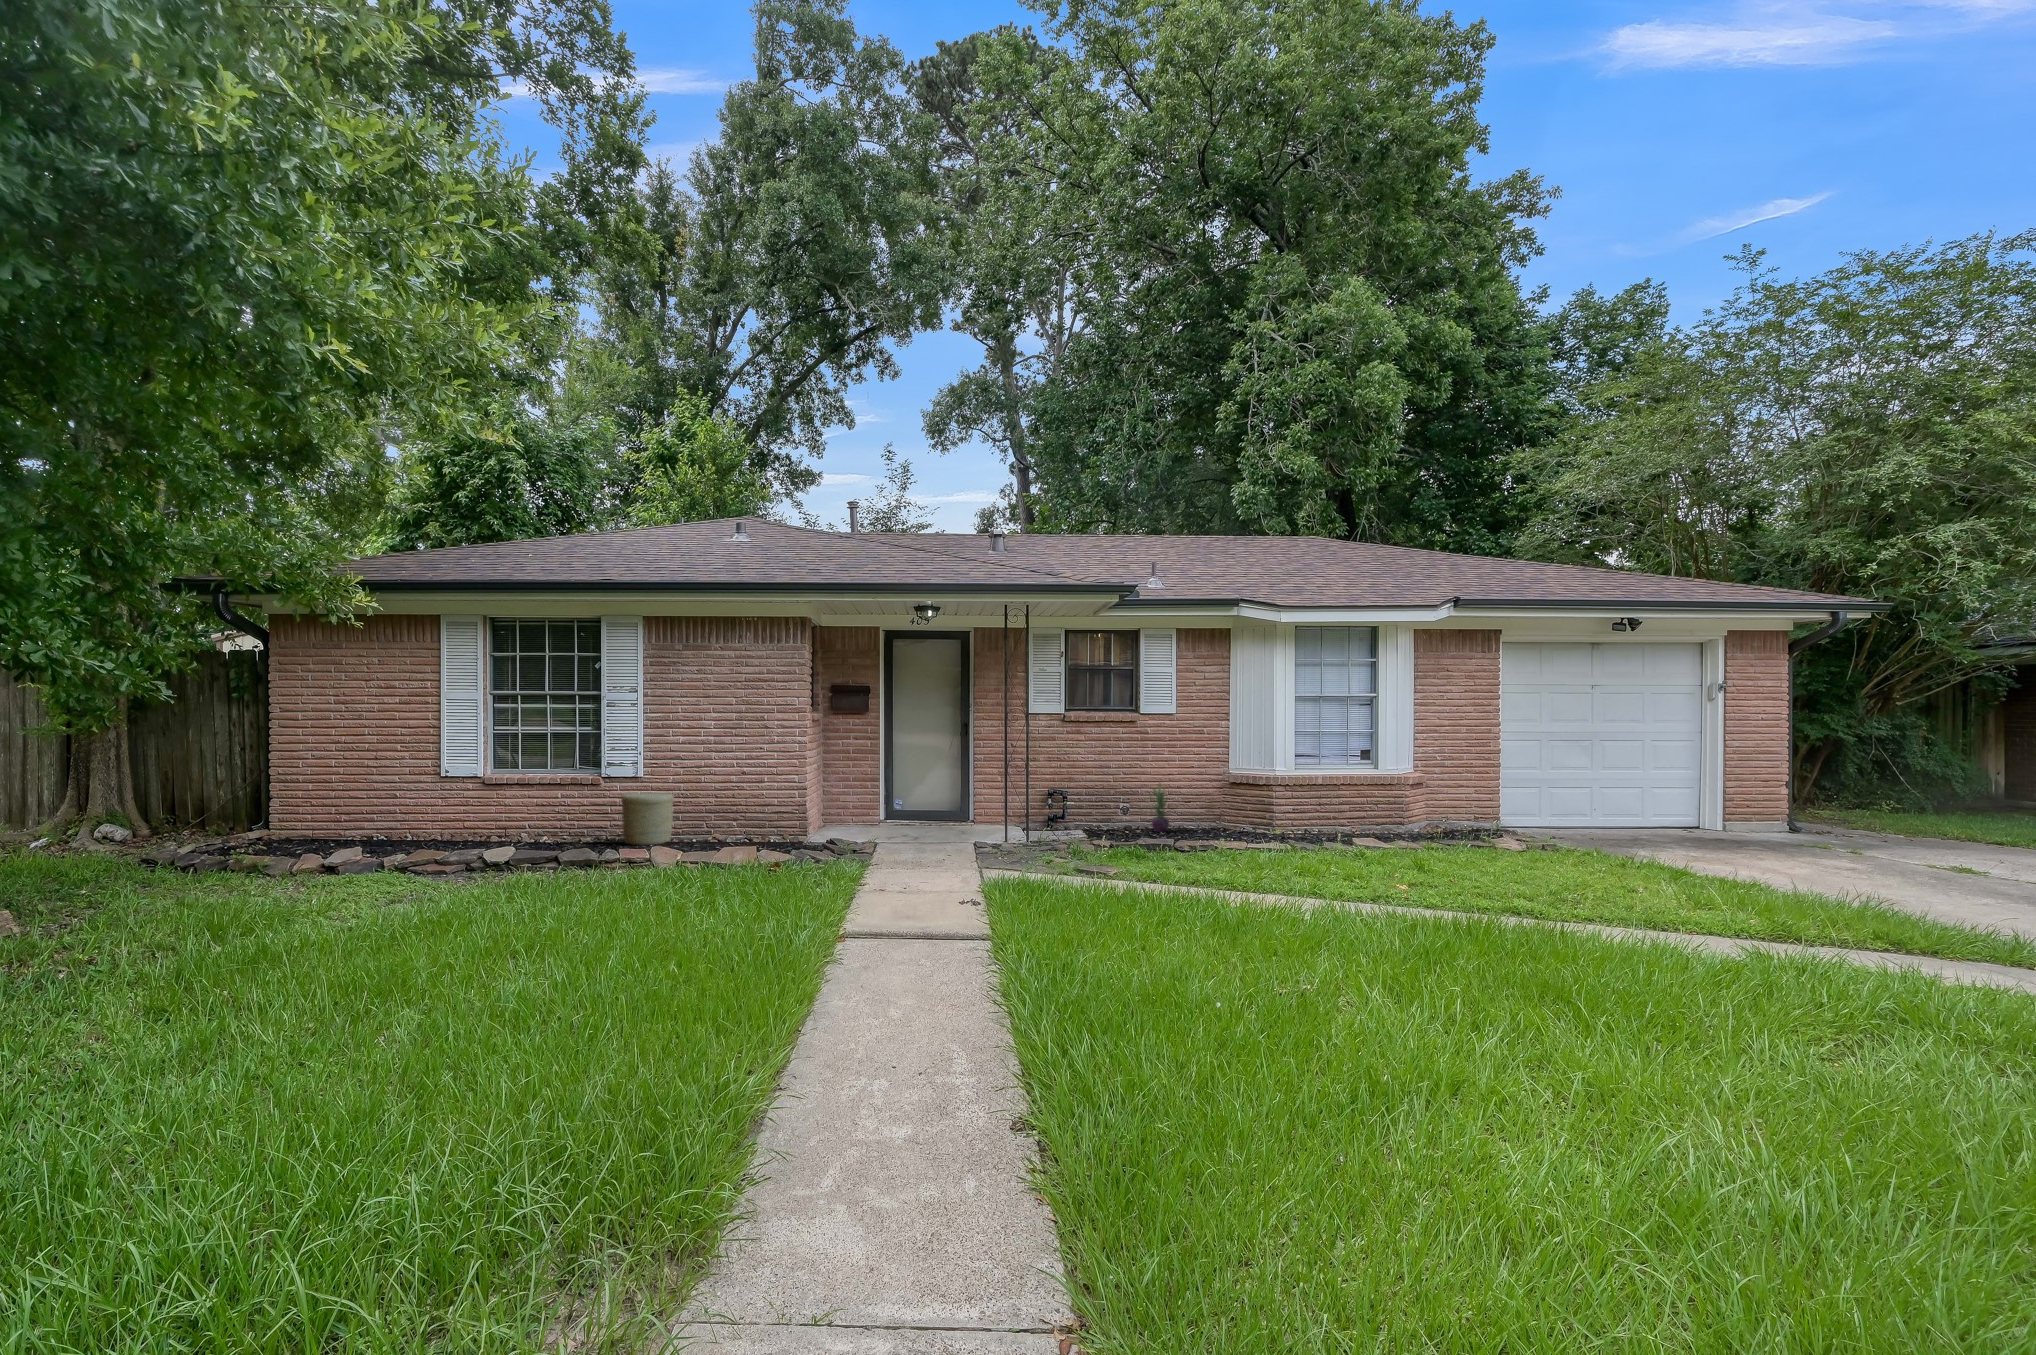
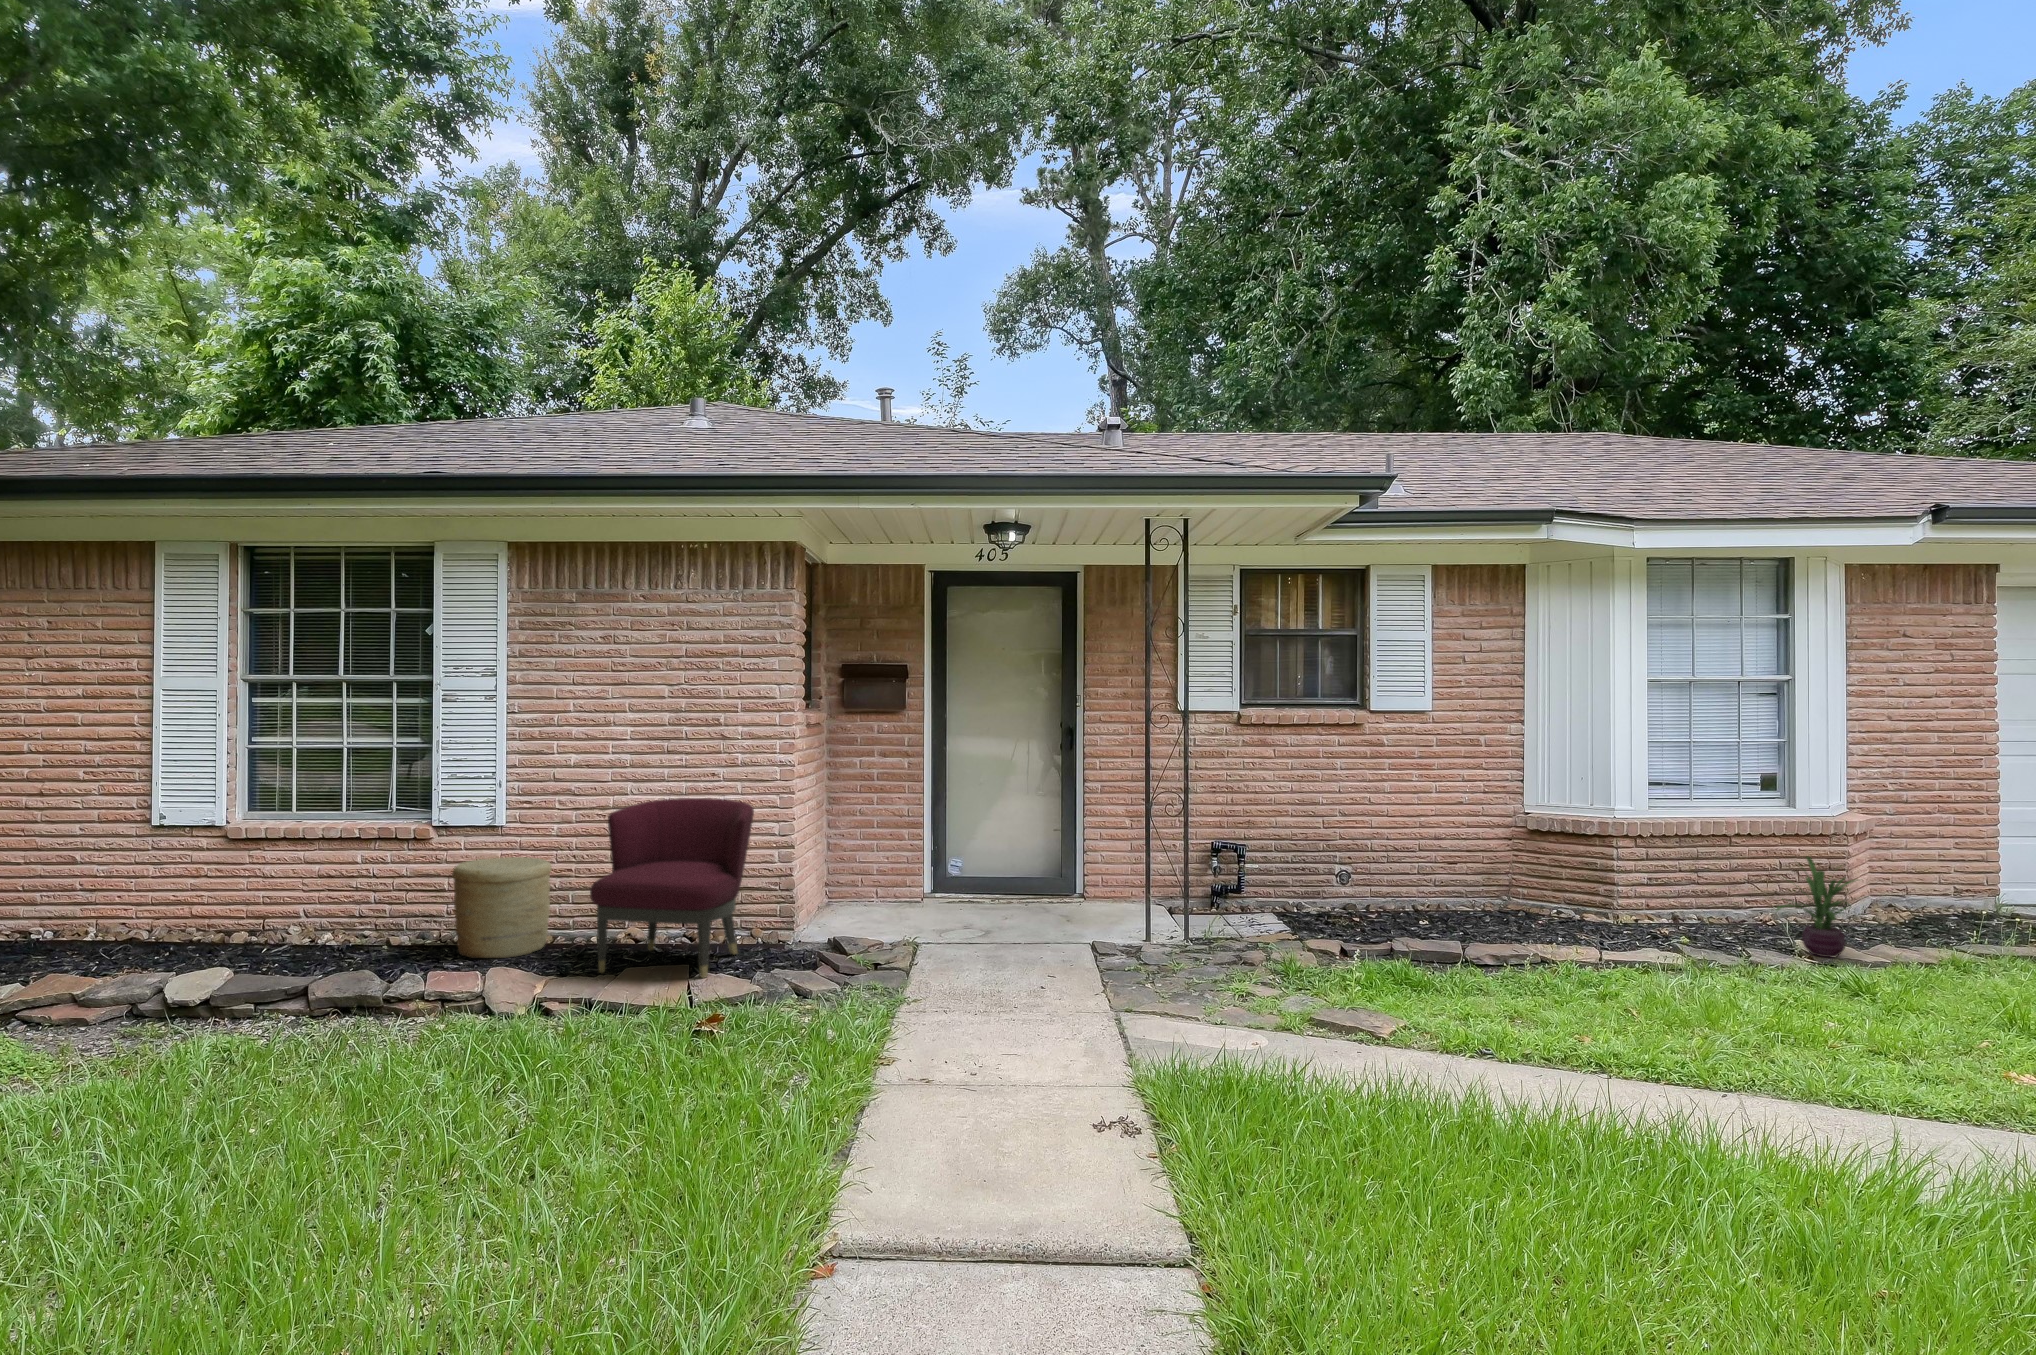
chair: none [702,759,787,850] -> present [590,798,754,978]
decorative plant: present [1150,784,1169,832] -> present [1776,857,1855,957]

